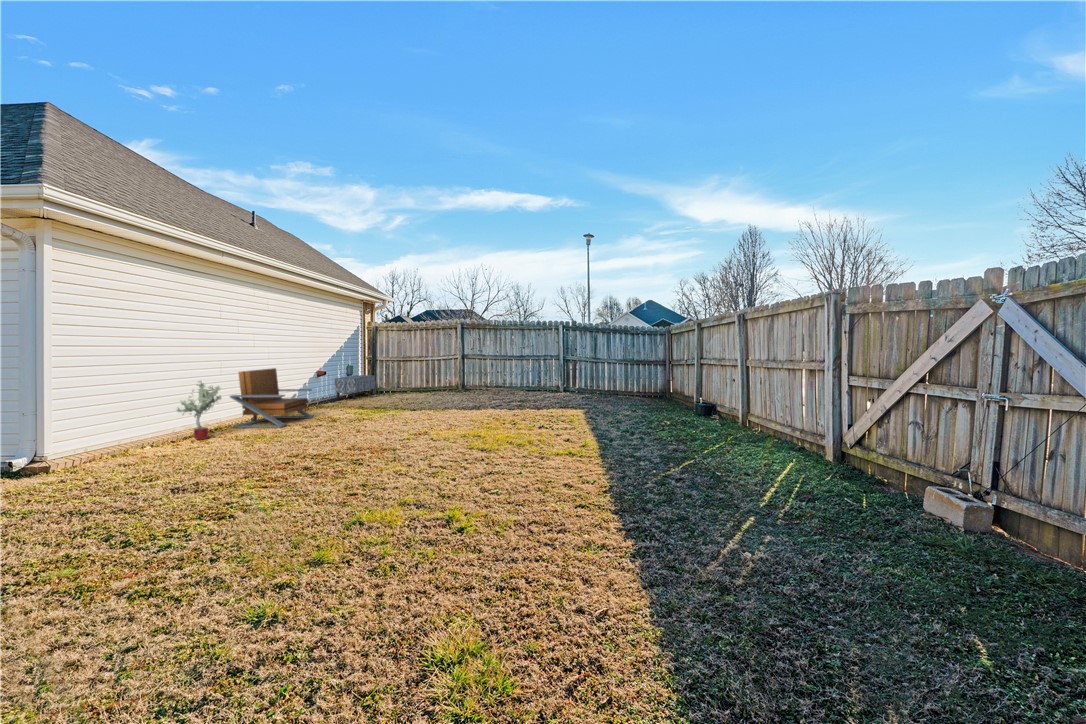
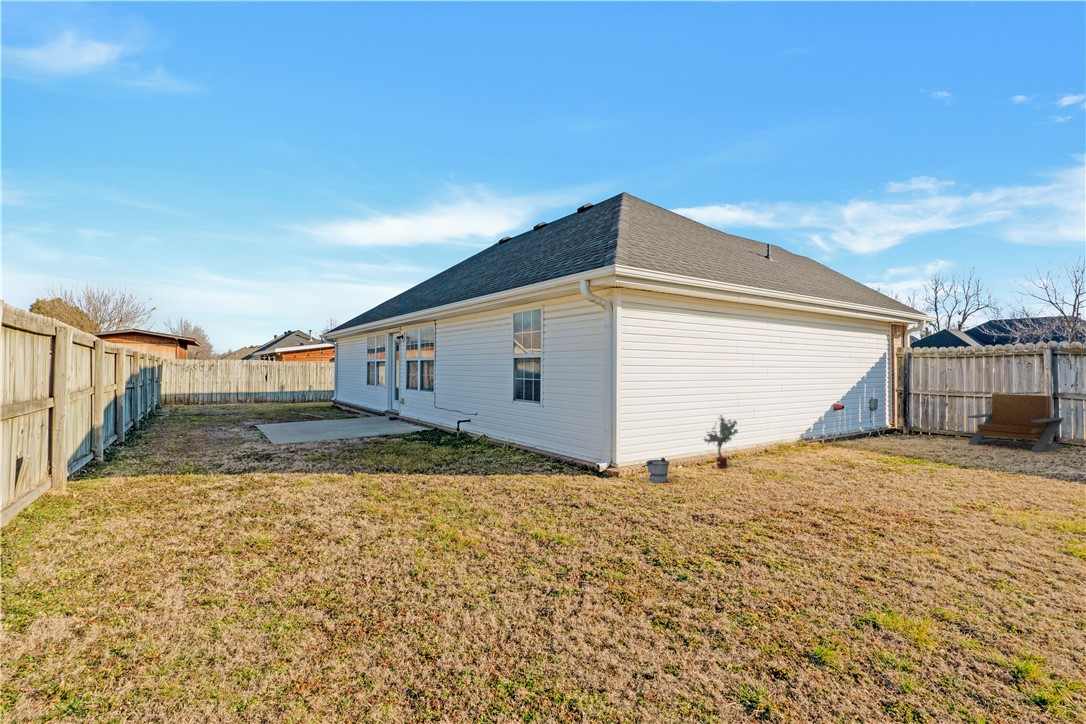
lounge chair: present [230,368,313,428] -> present [968,394,1064,452]
bench: present [335,375,375,399] -> none [853,410,907,440]
bucket: none [73,436,125,470] -> present [642,458,669,483]

